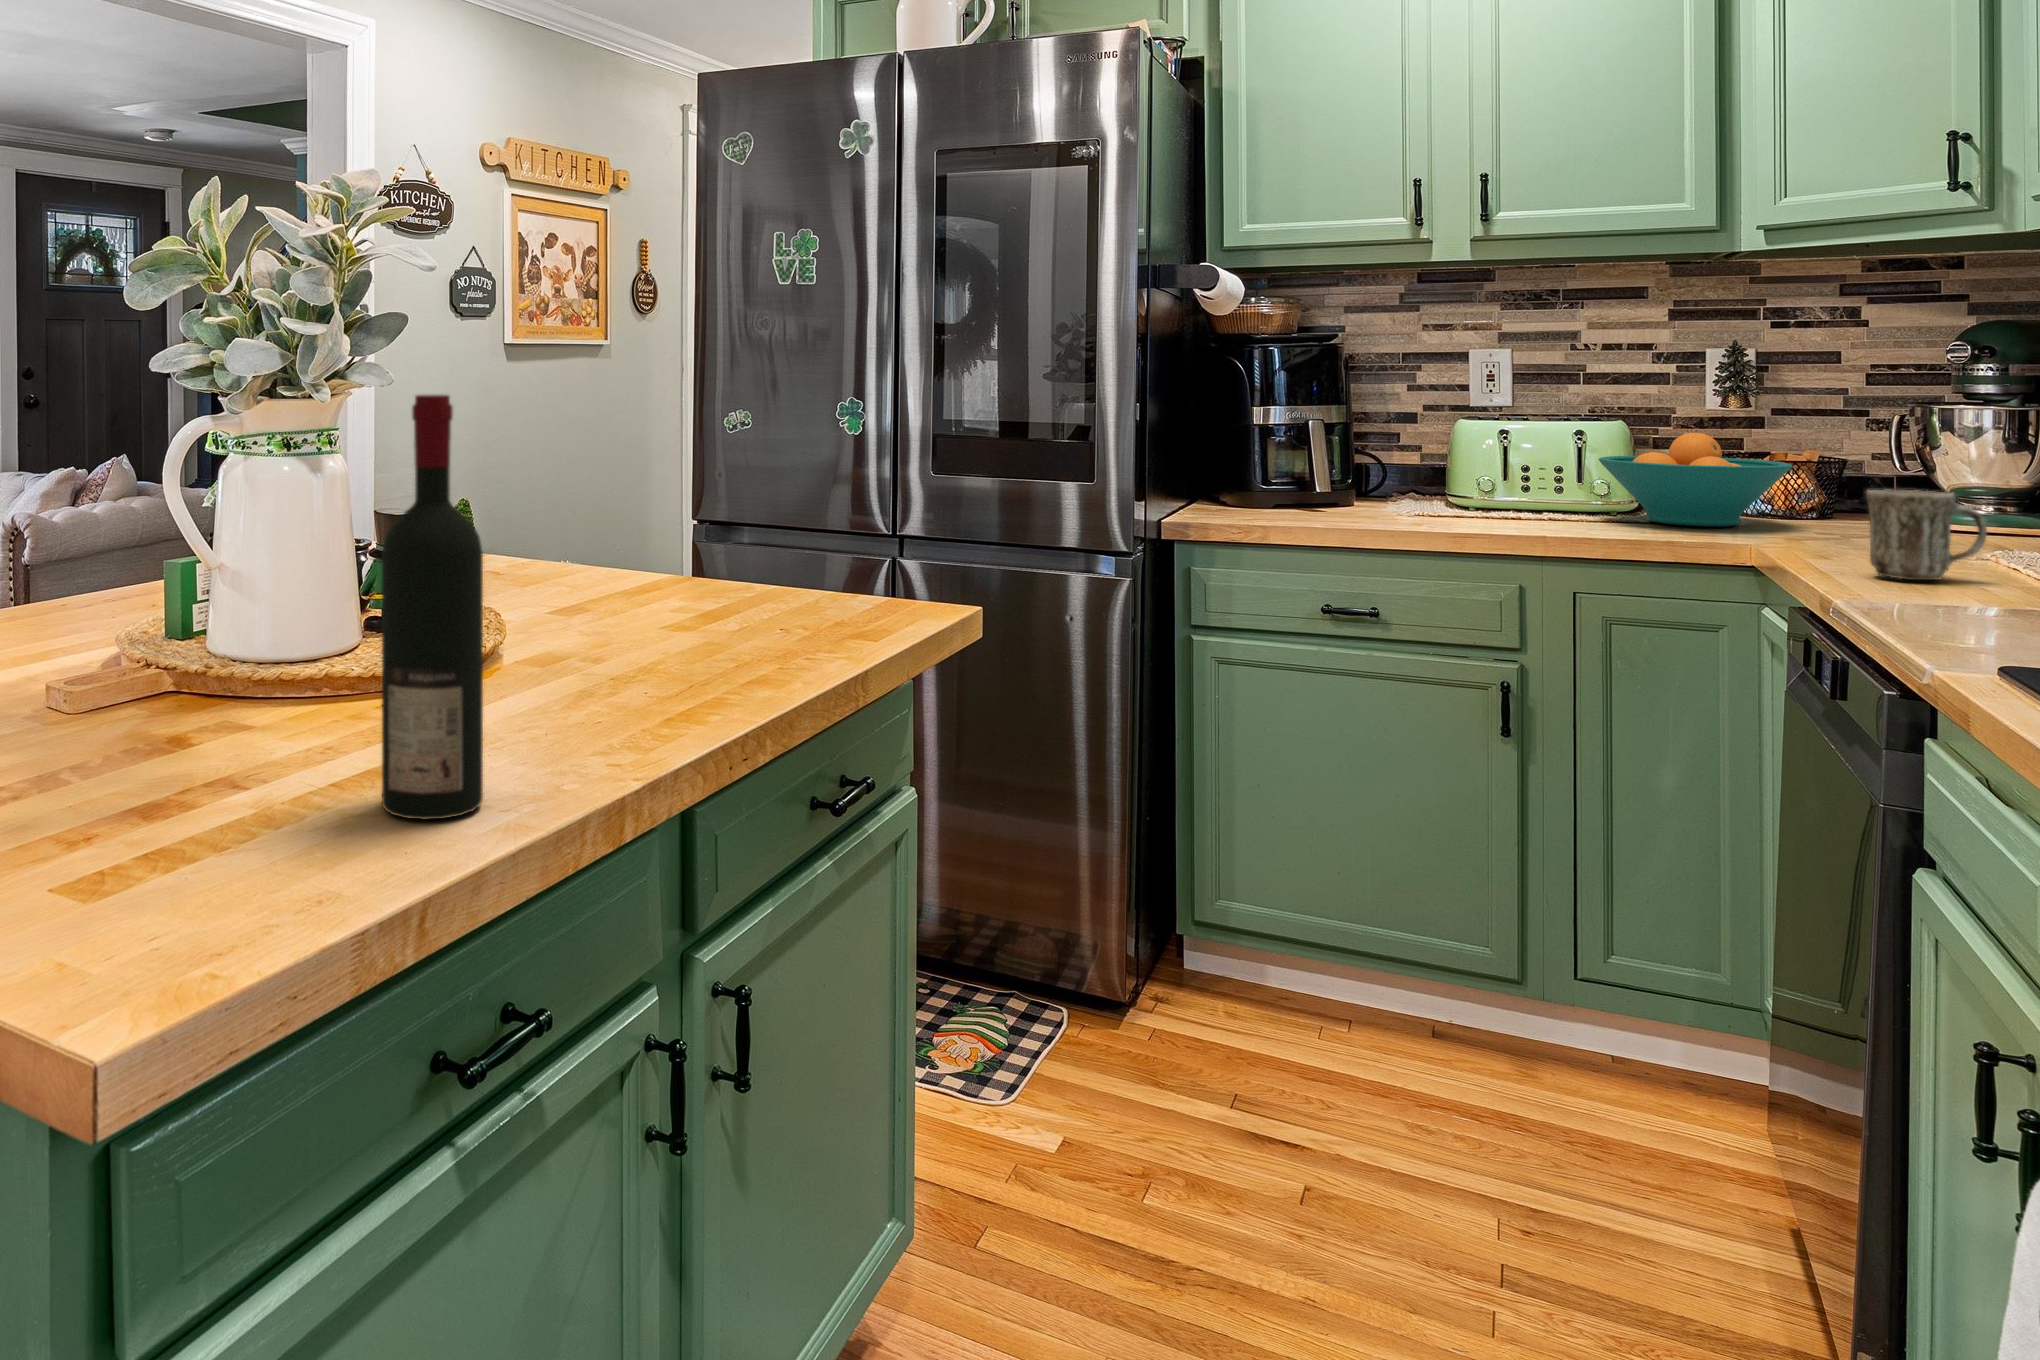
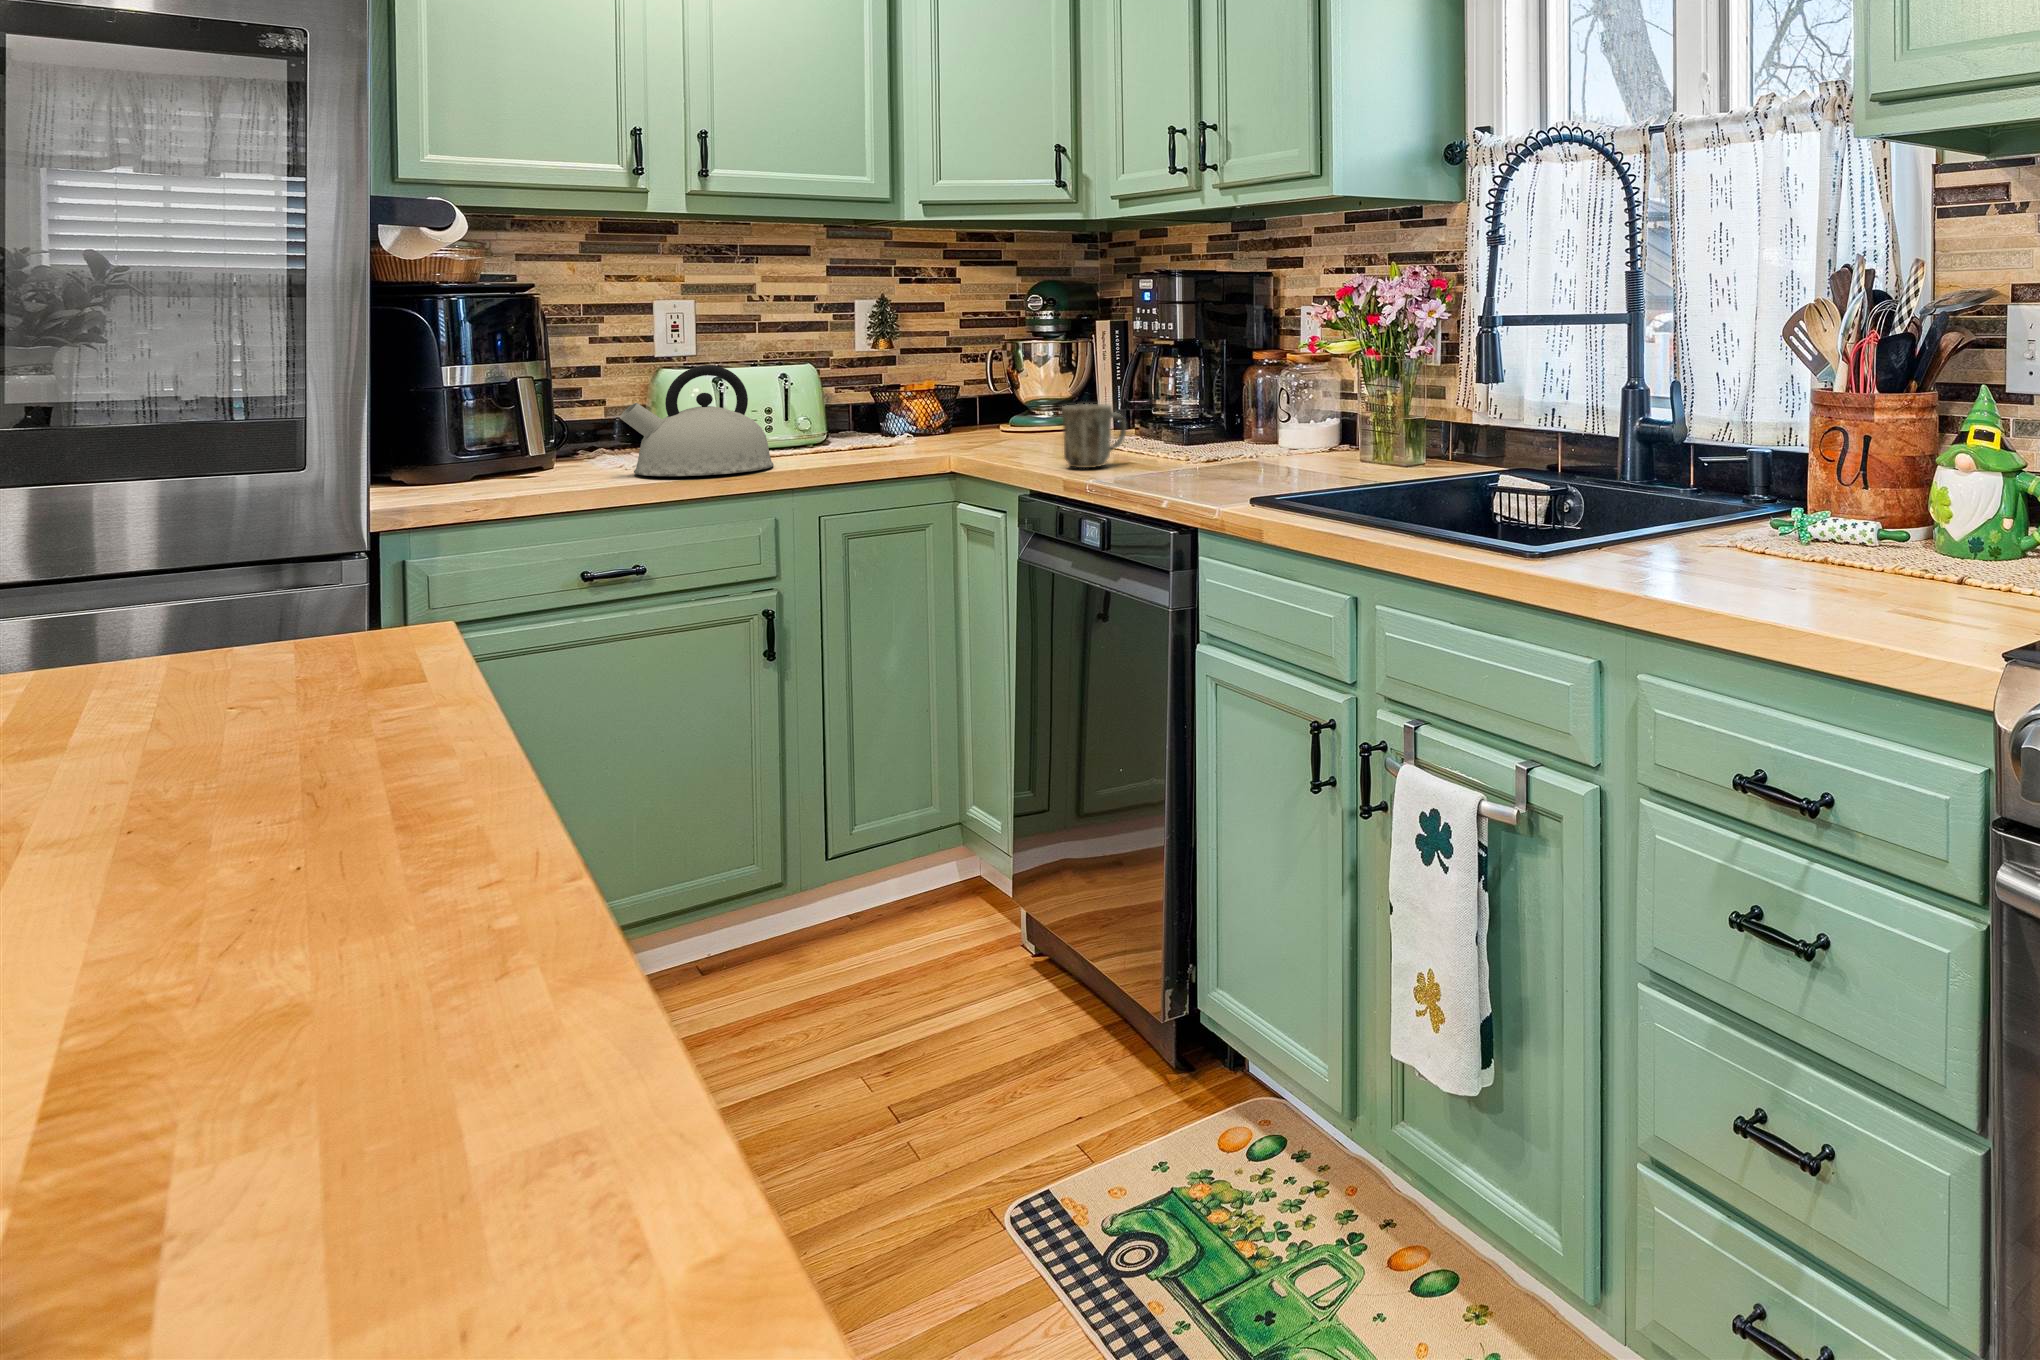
wine bottle: present [382,395,483,820] -> none [249,408,481,1155]
kettle: none [1367,415,1523,529] -> present [620,365,774,476]
fruit bowl: present [1599,433,1793,526] -> none [812,371,956,448]

